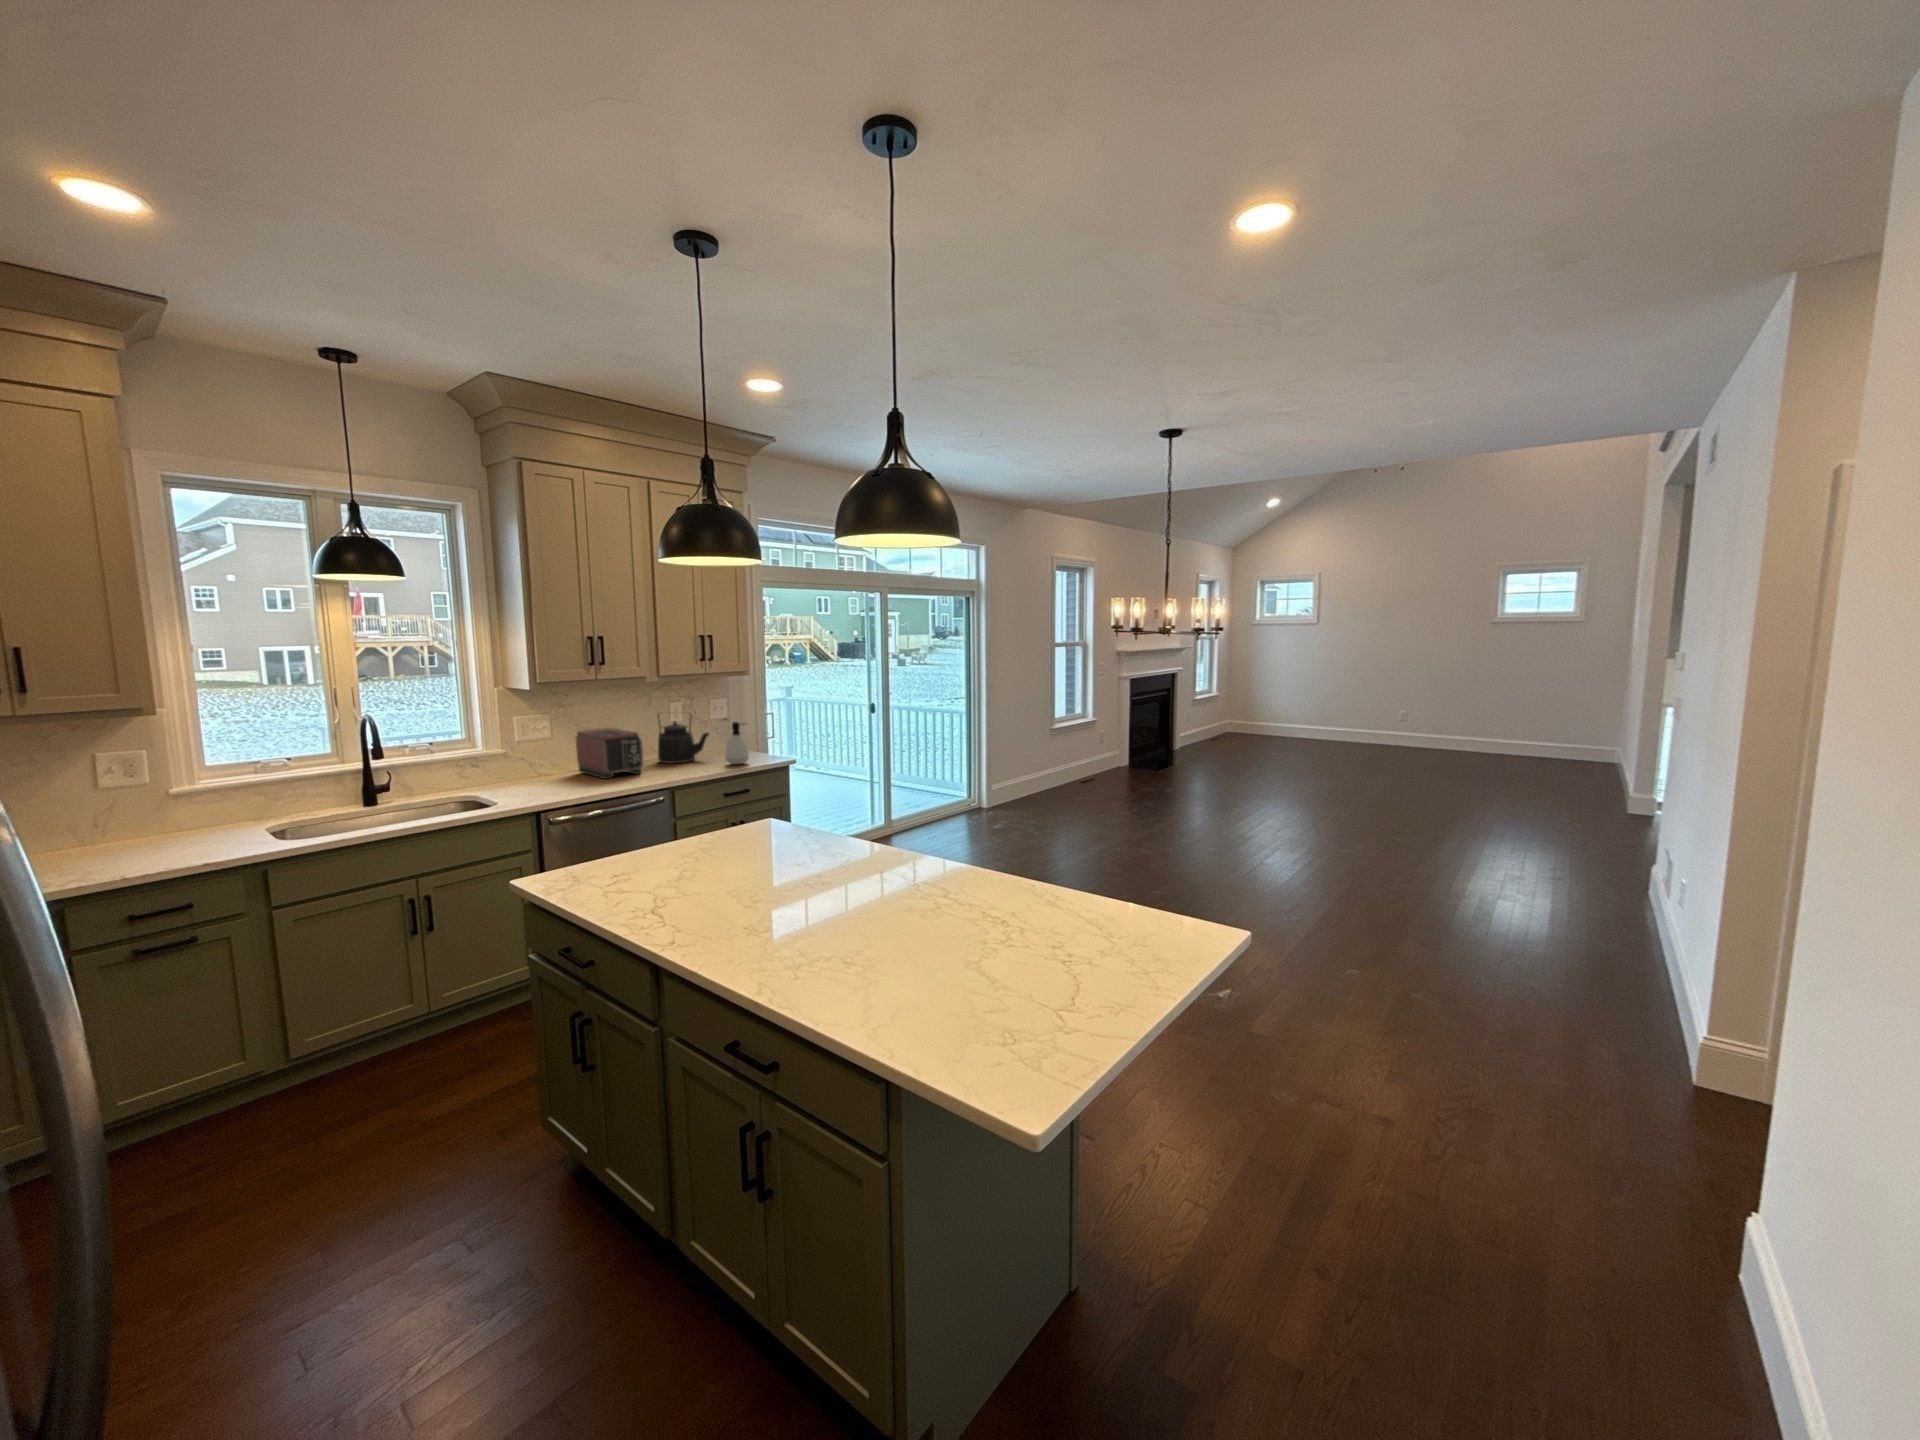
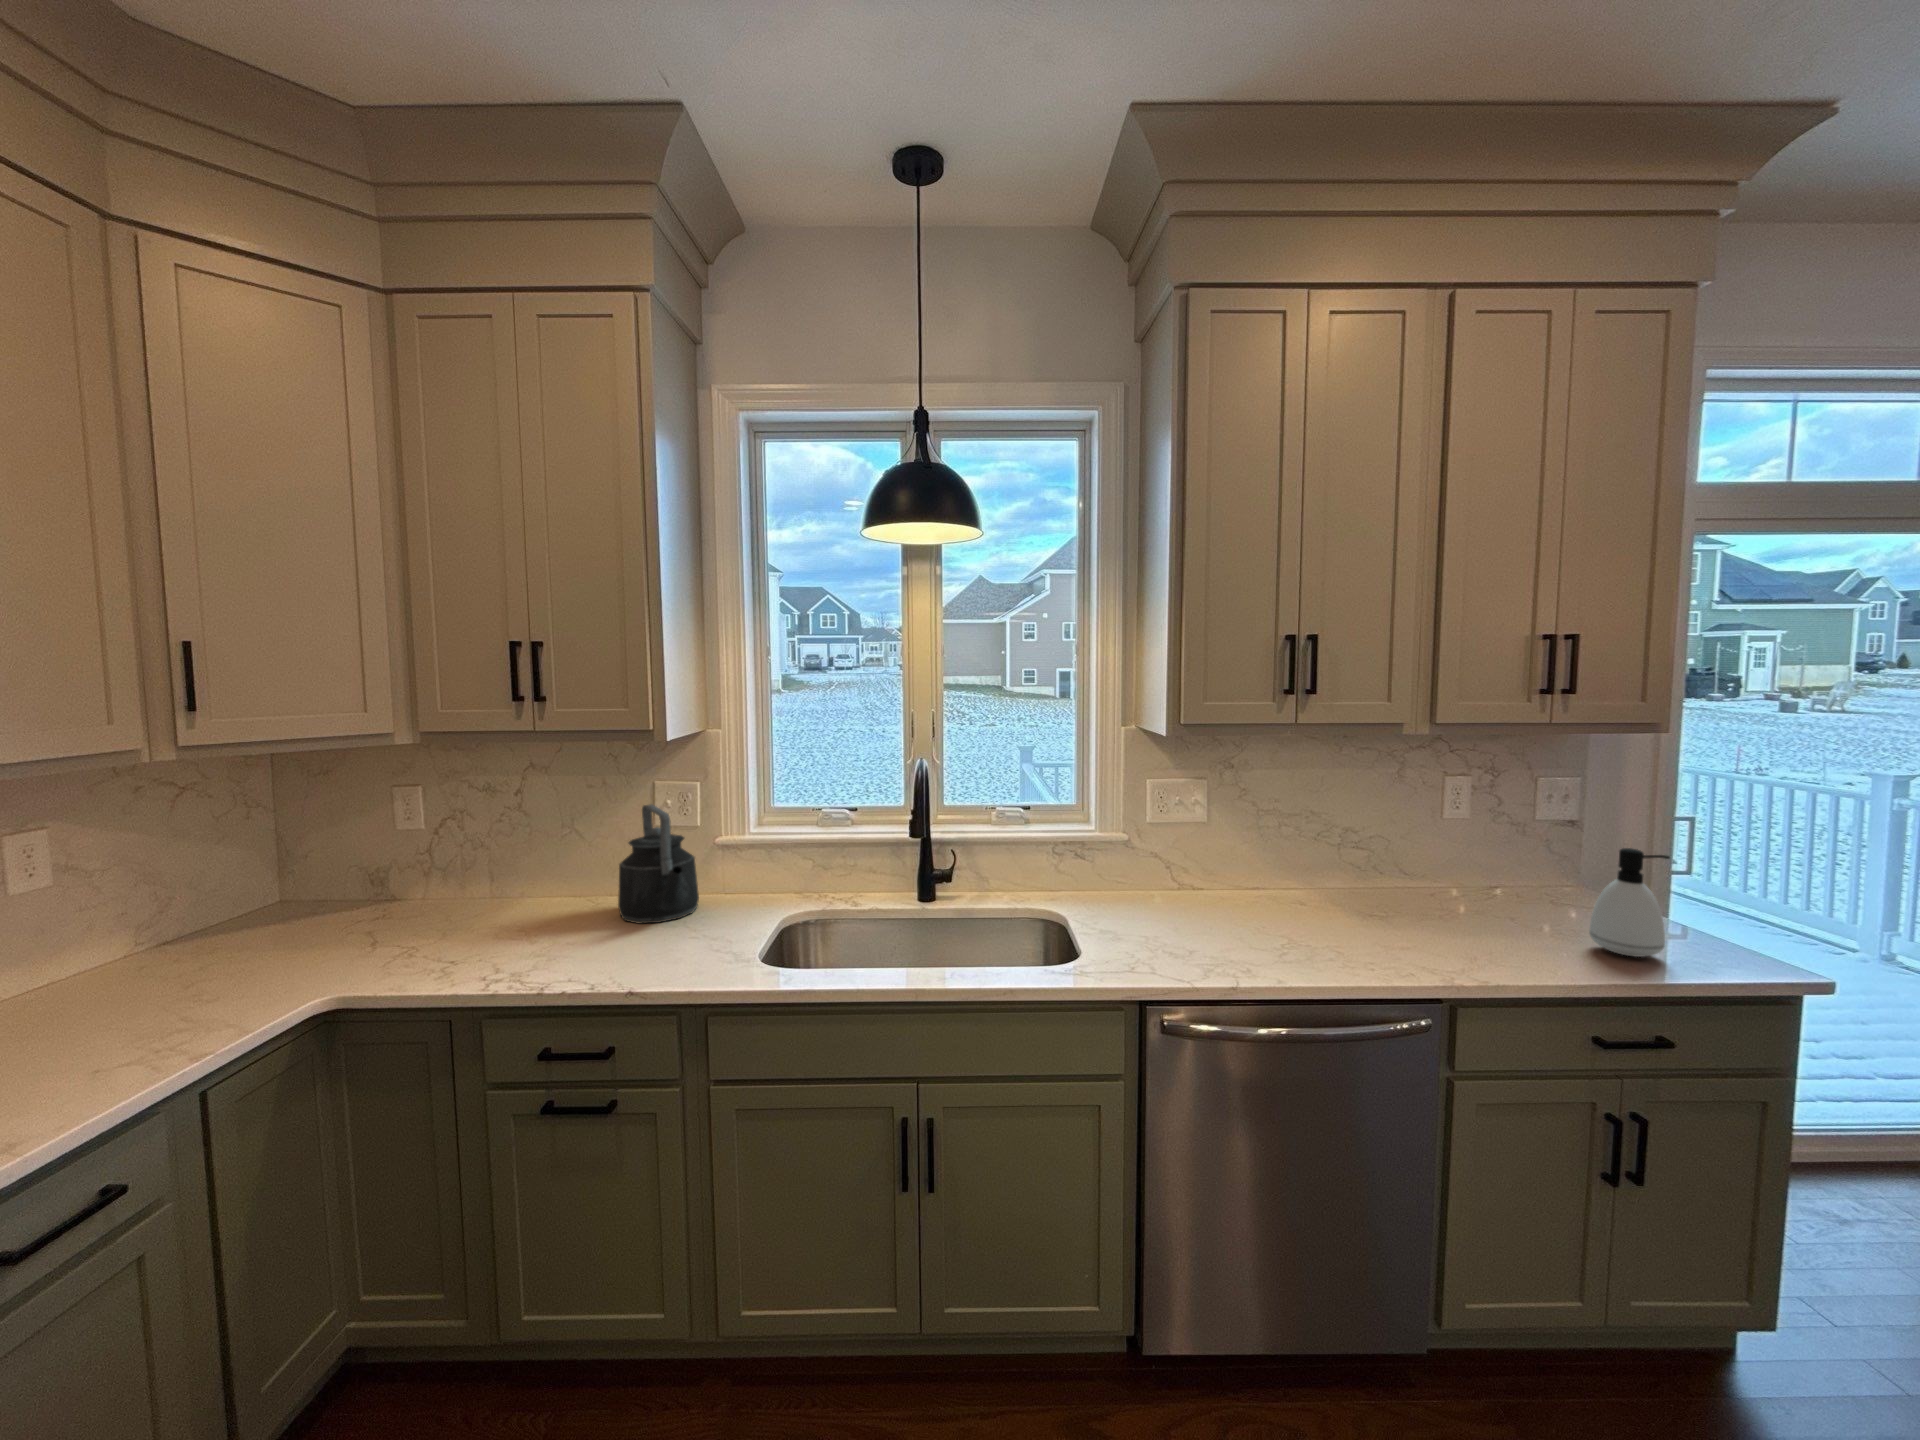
kettle: present [657,713,709,763] -> present [618,804,699,924]
toaster: present [576,728,643,779] -> none [1249,815,1381,927]

